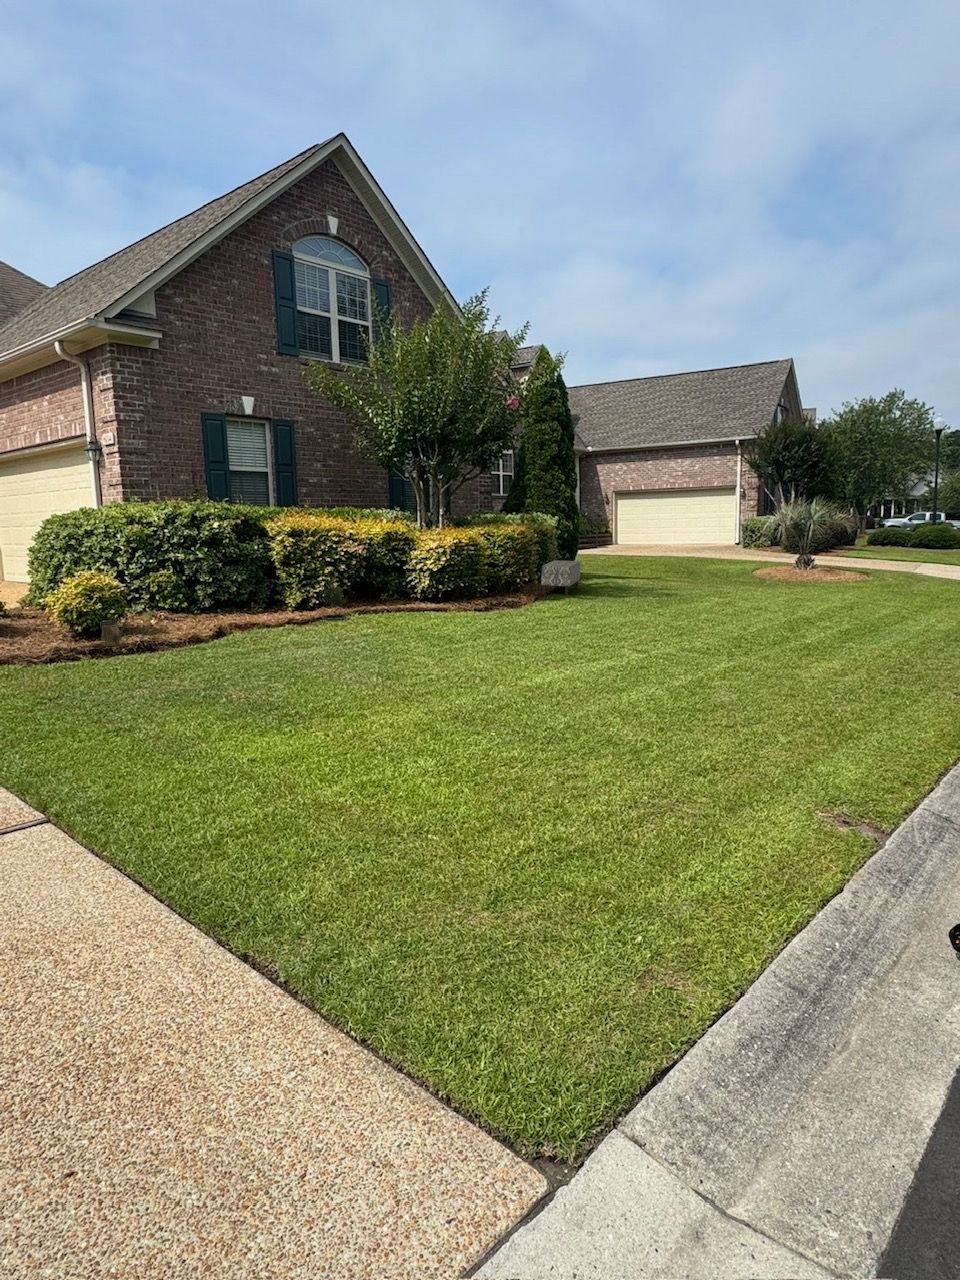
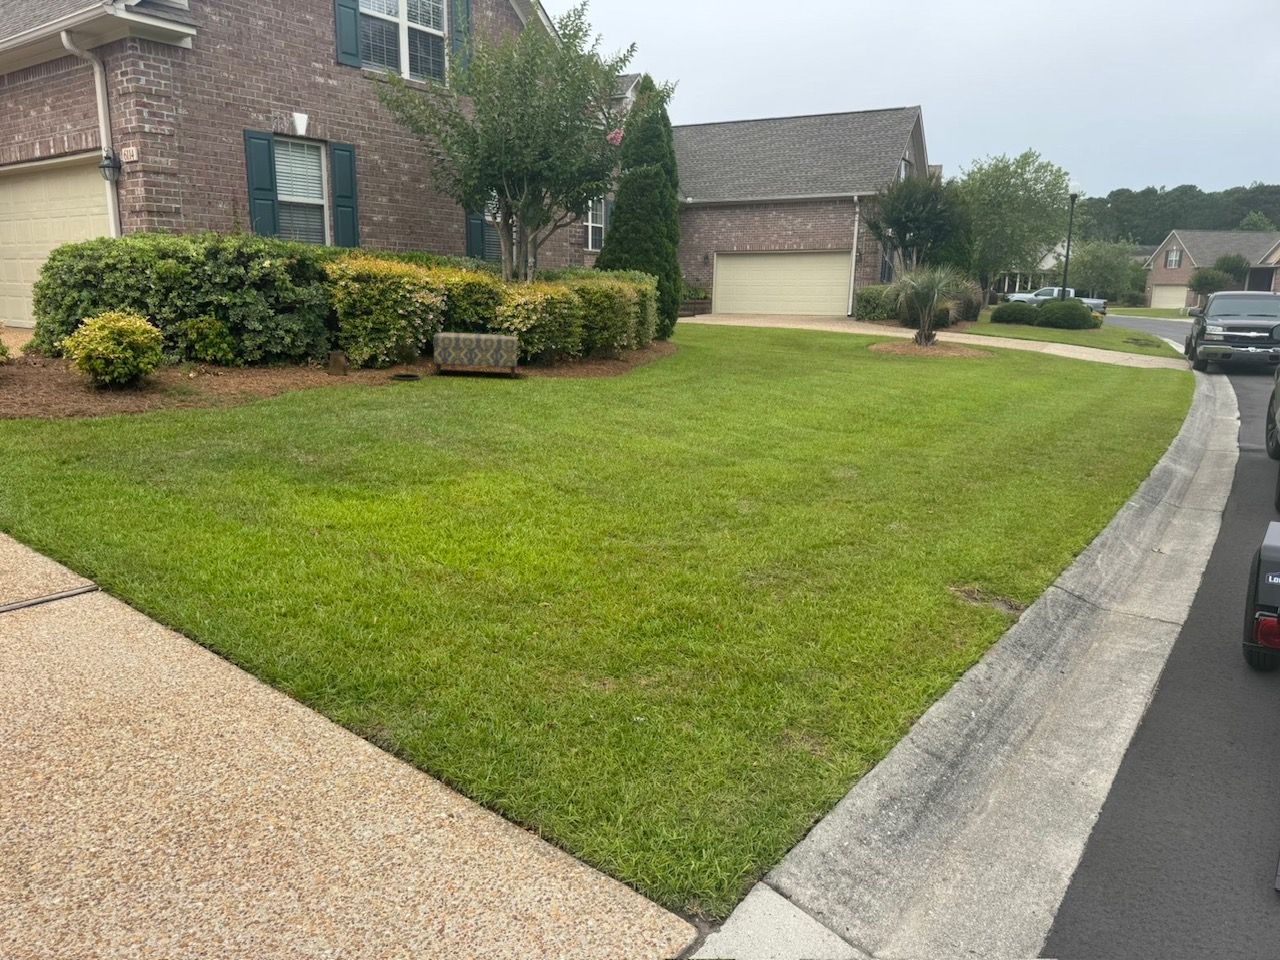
bench: present [541,560,580,595] -> present [434,332,518,378]
watering can: present [100,620,127,646] -> present [324,351,360,375]

